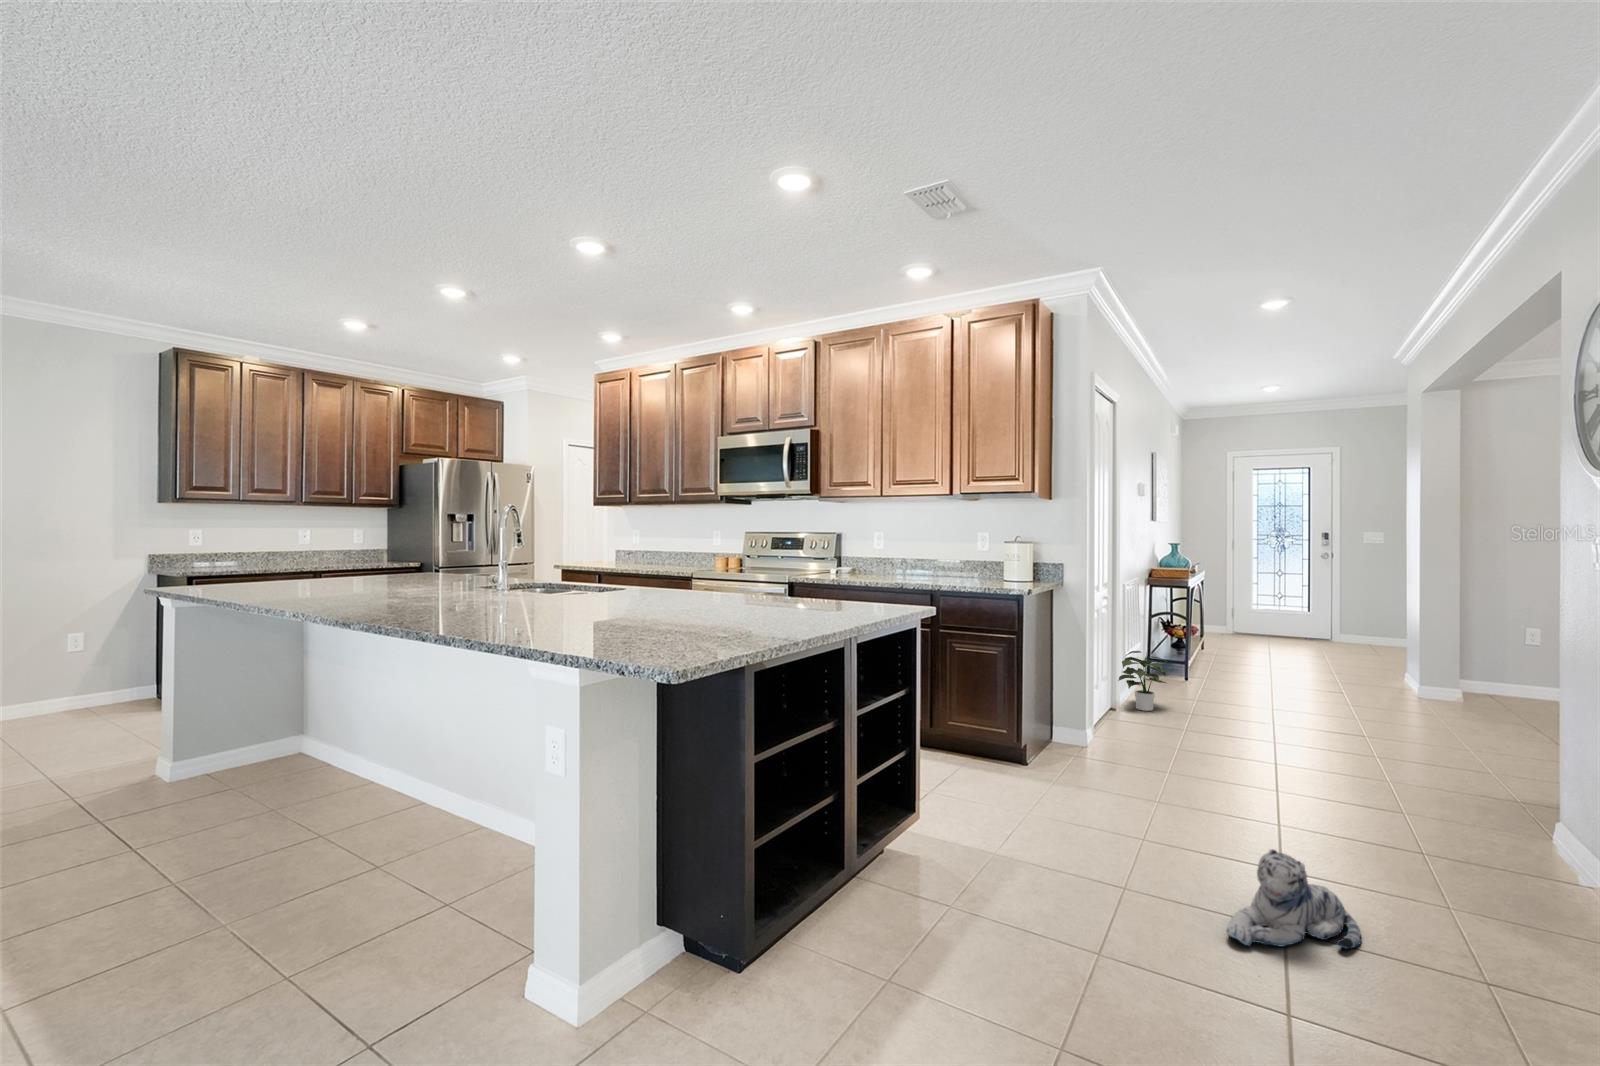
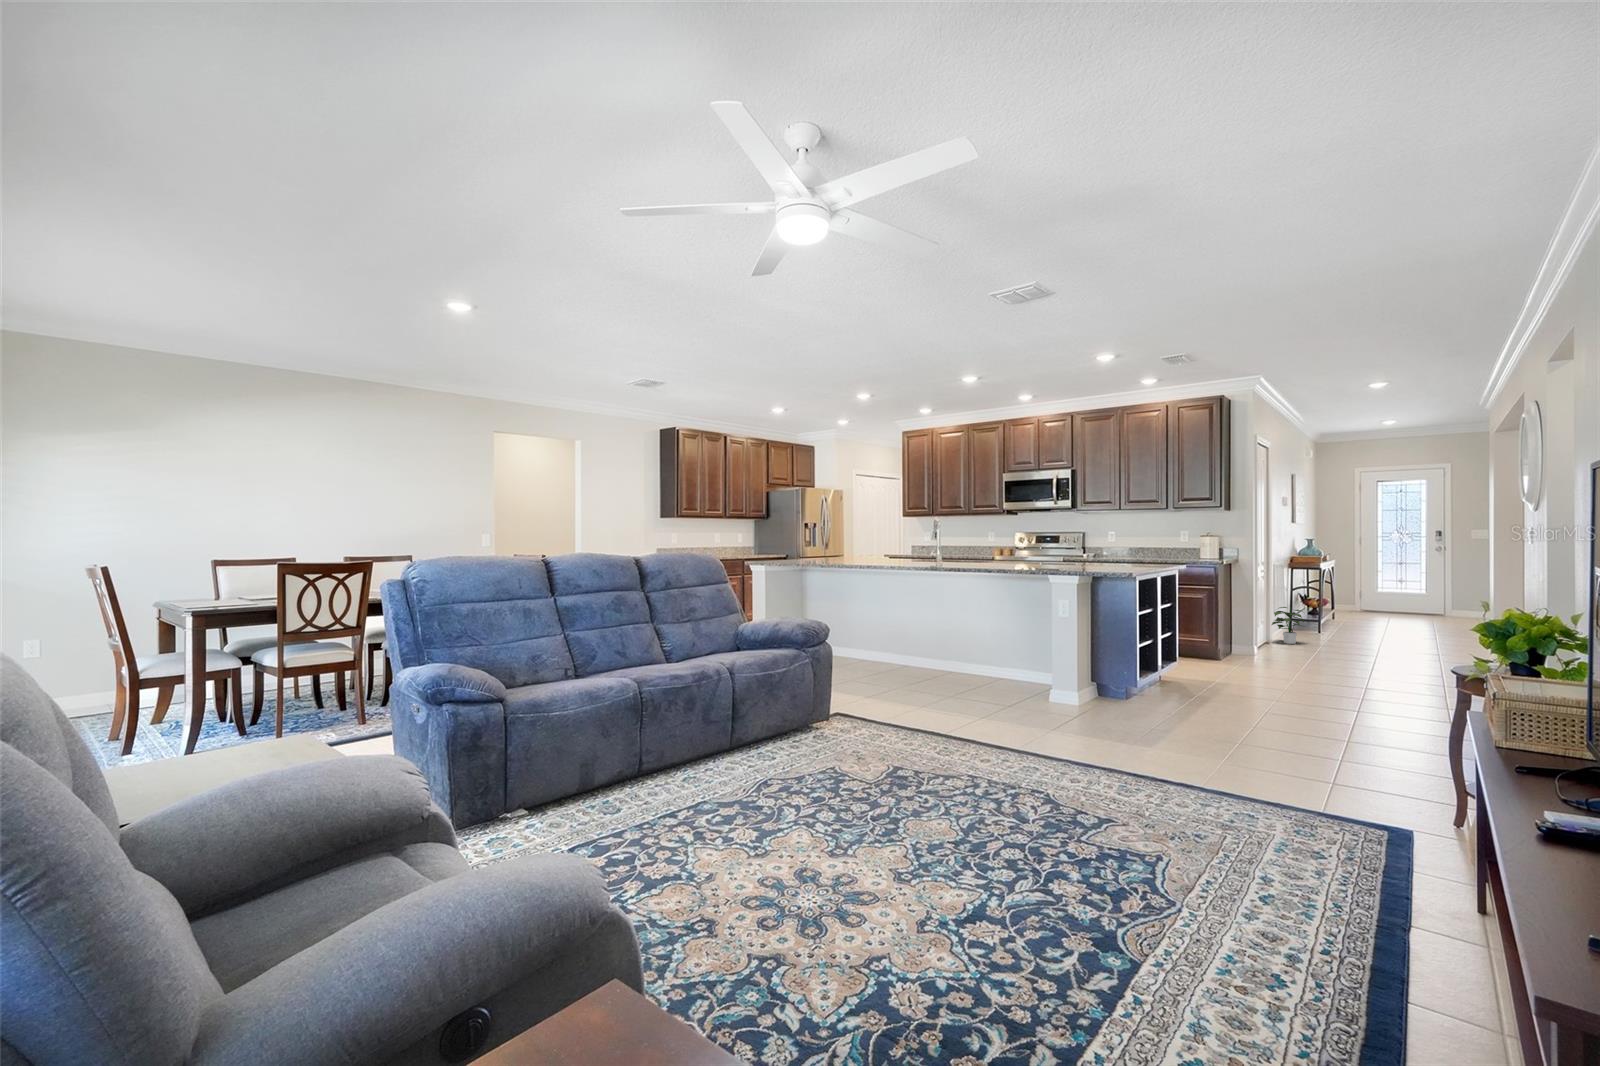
plush toy: present [1227,849,1361,949] -> none [1332,664,1394,701]

